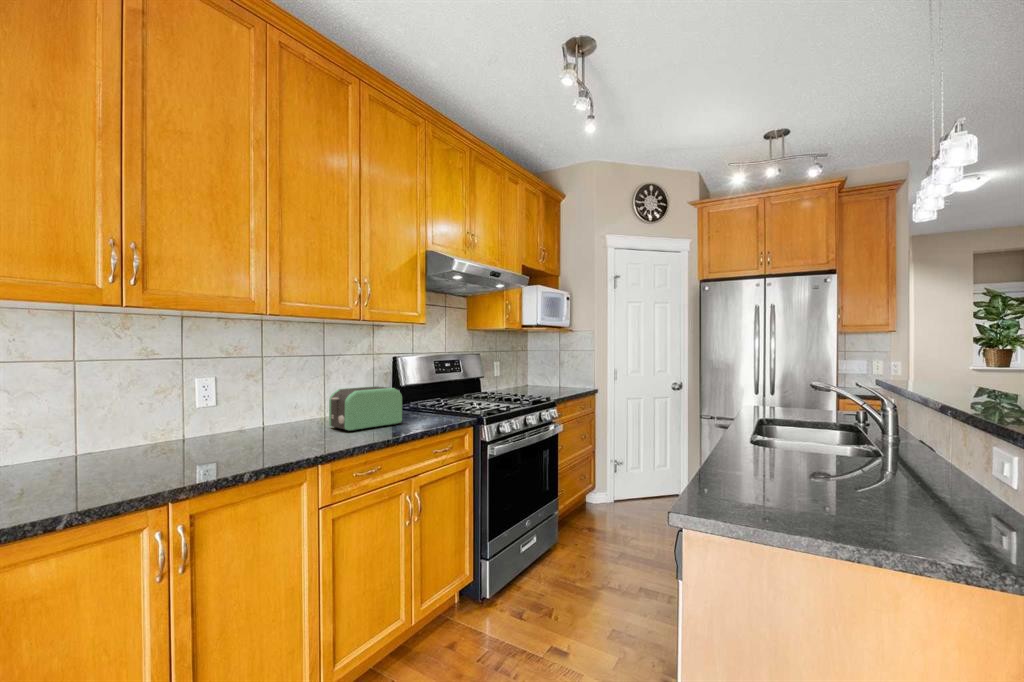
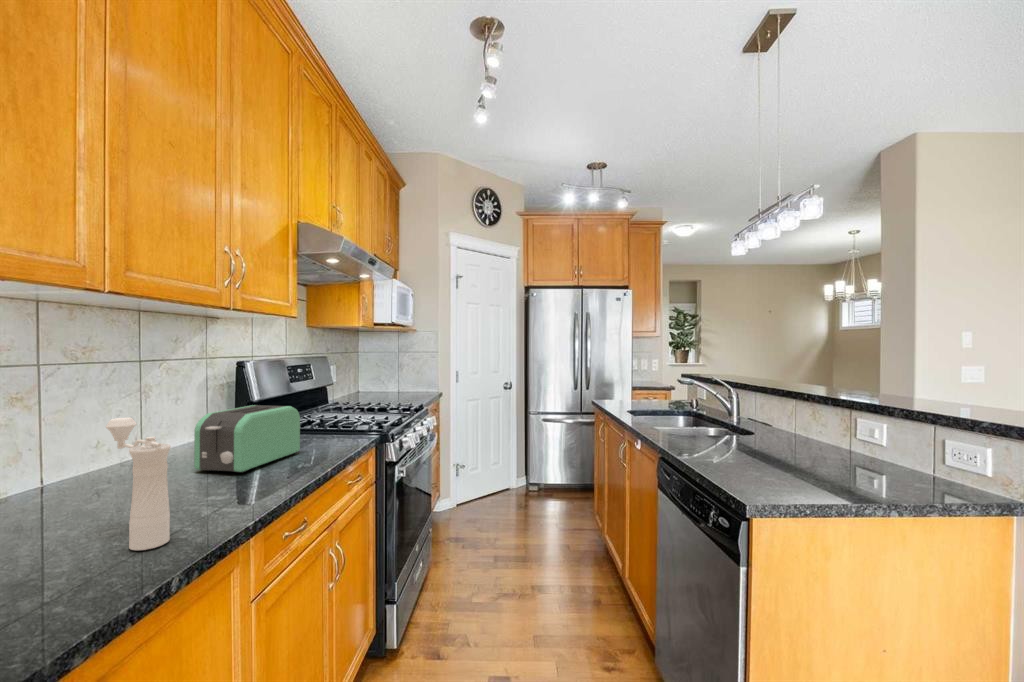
pepper mill: none [243,385,266,461] -> present [106,417,170,550]

